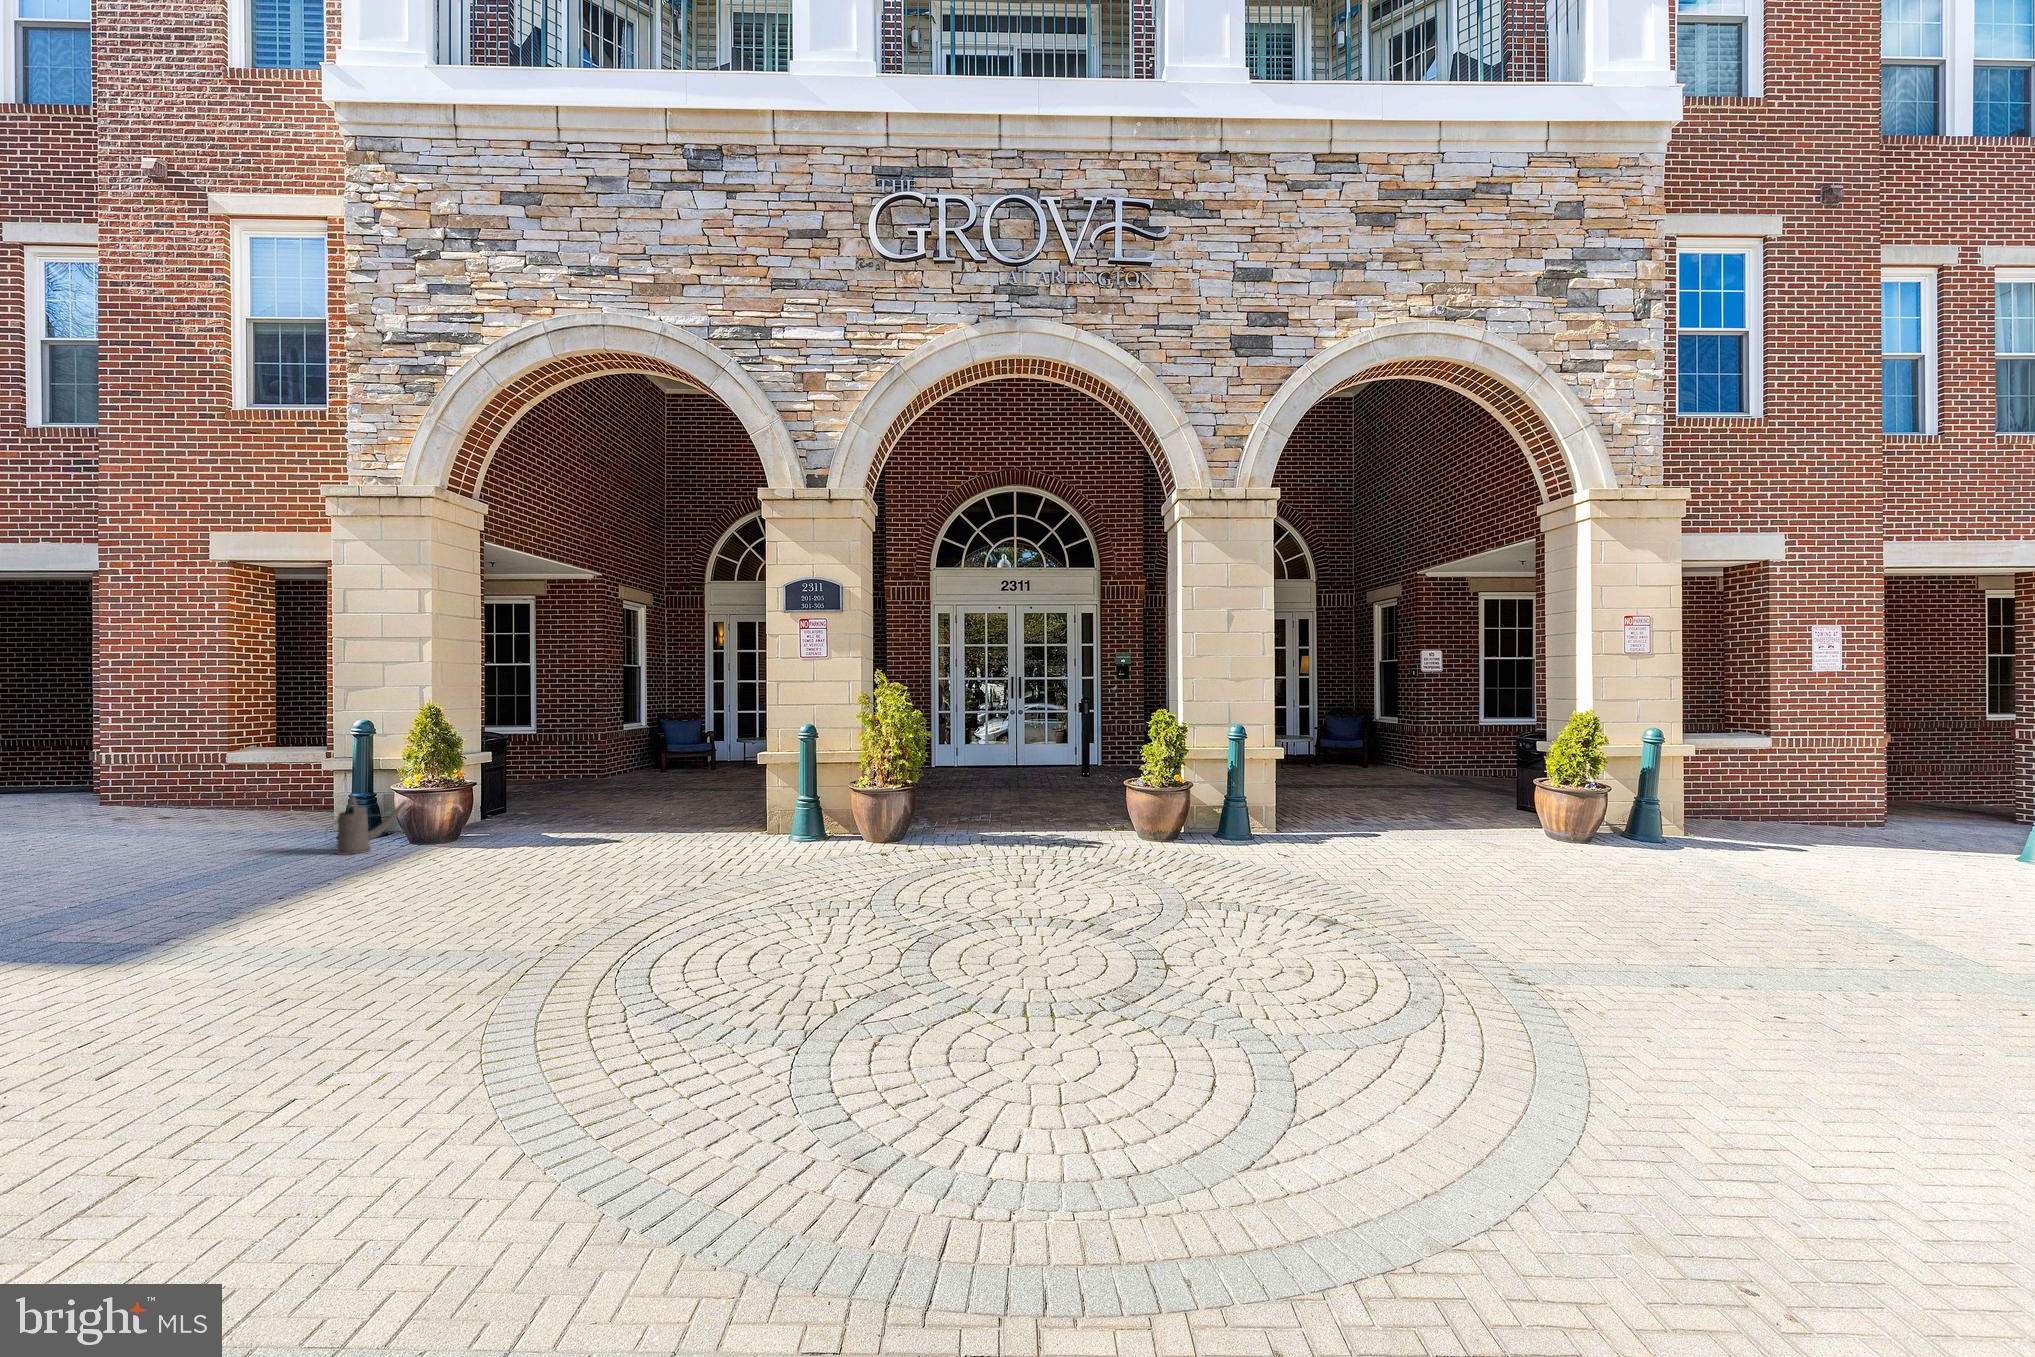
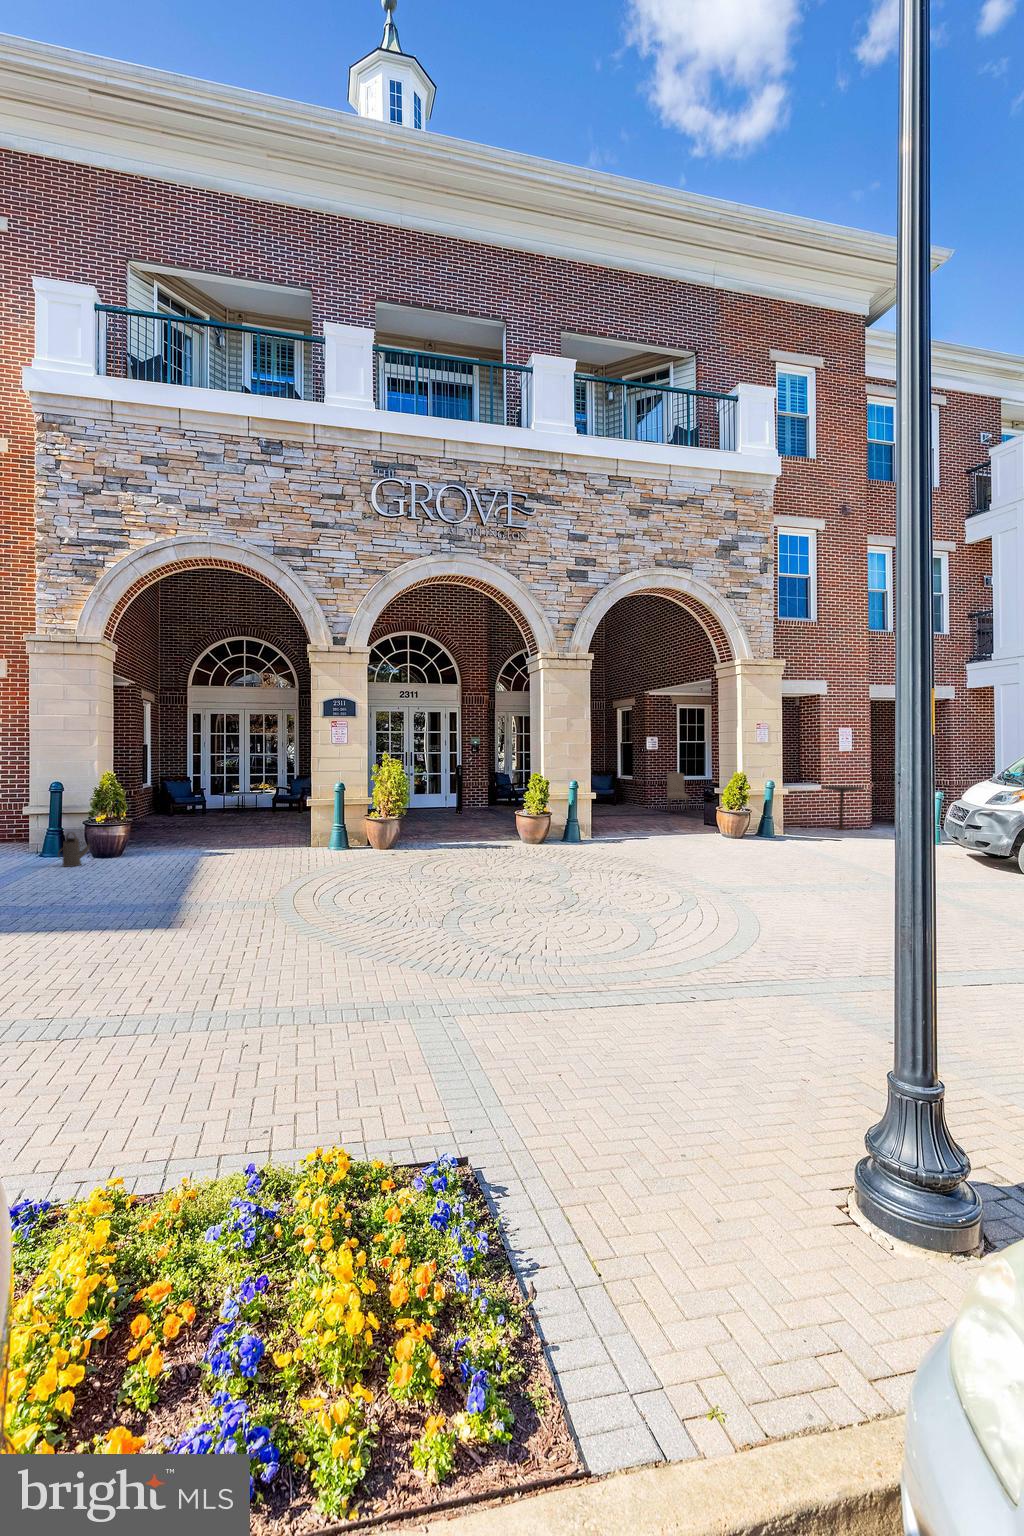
chair: none [1446,706,1486,779] -> present [667,772,689,812]
pedestal table: none [1773,740,1883,834] -> present [822,785,863,830]

